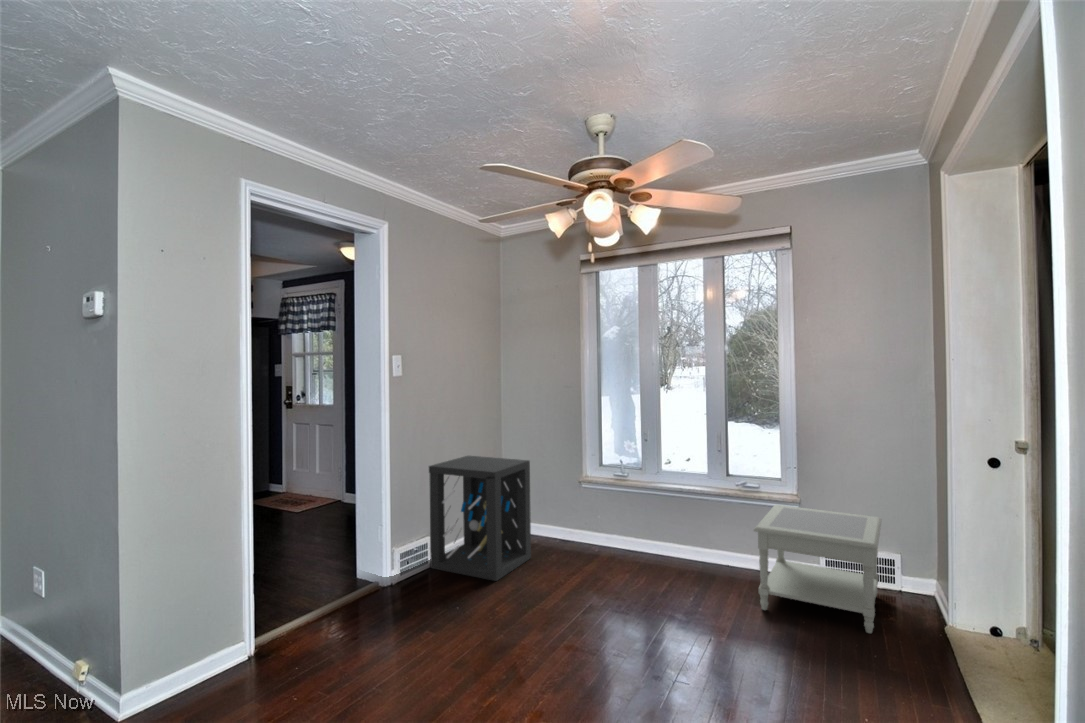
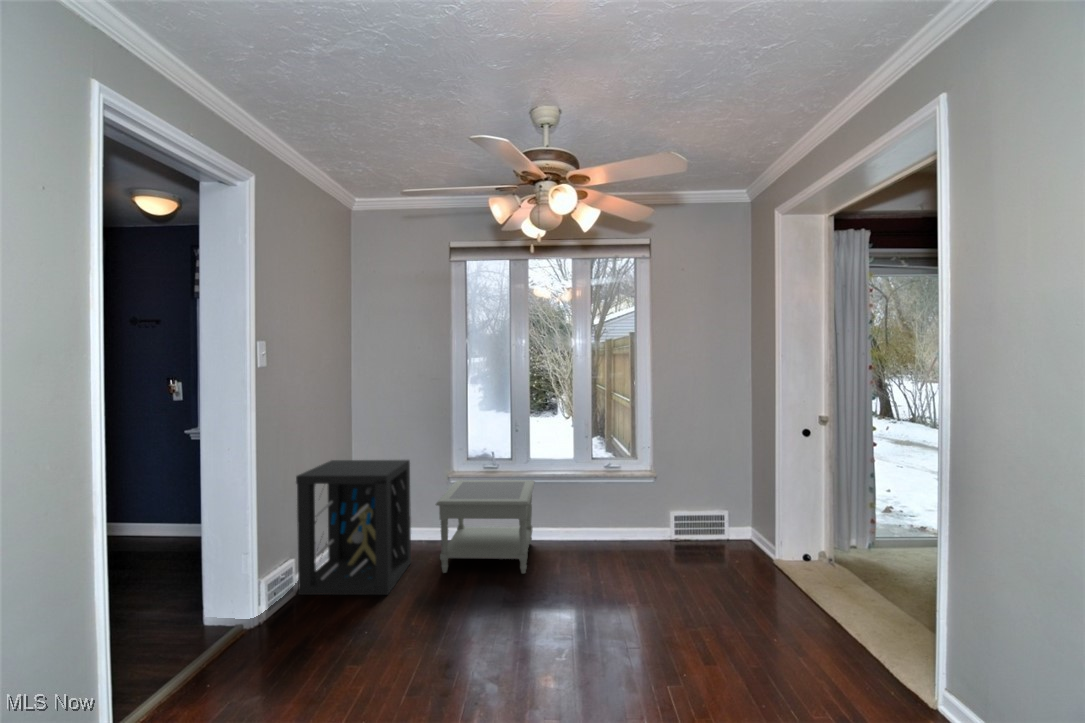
side table: present [754,505,881,633] -> present [436,480,535,574]

